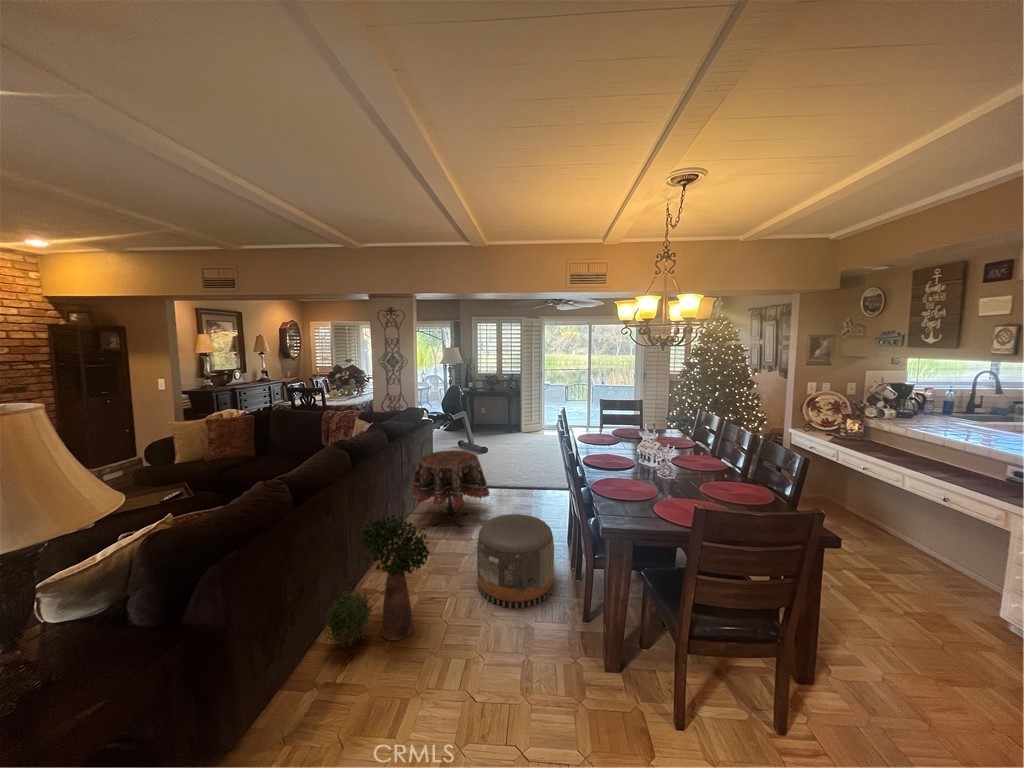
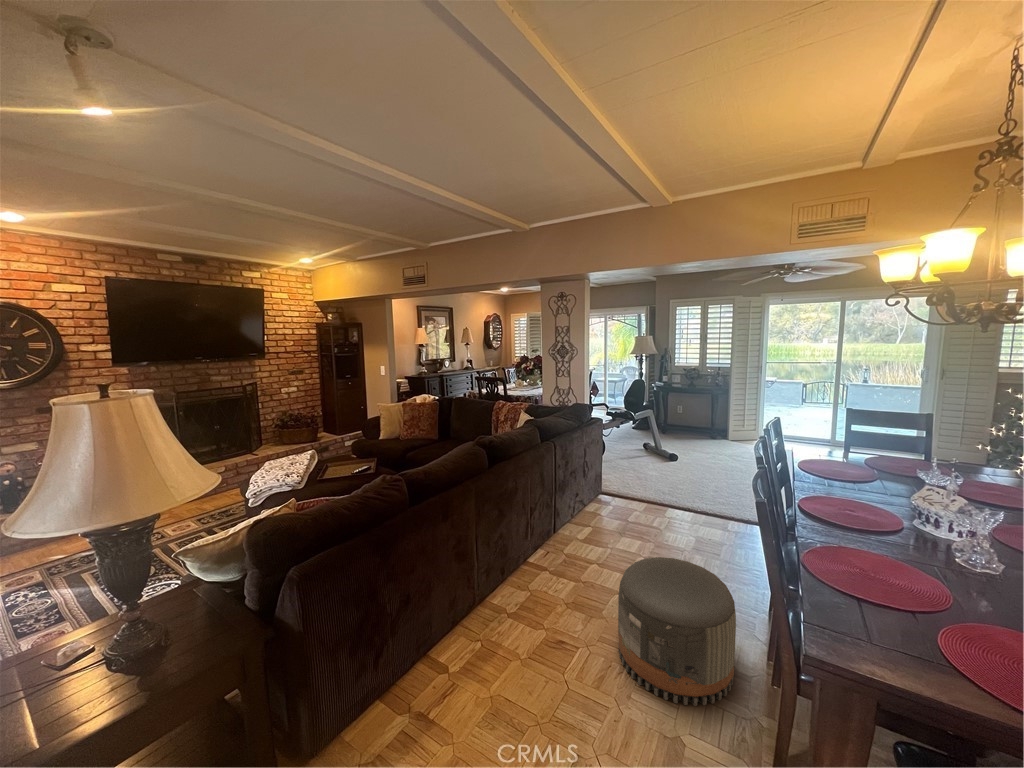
side table: present [411,450,489,527] -> none [563,456,658,554]
potted plant: present [324,515,430,646] -> none [426,529,549,685]

